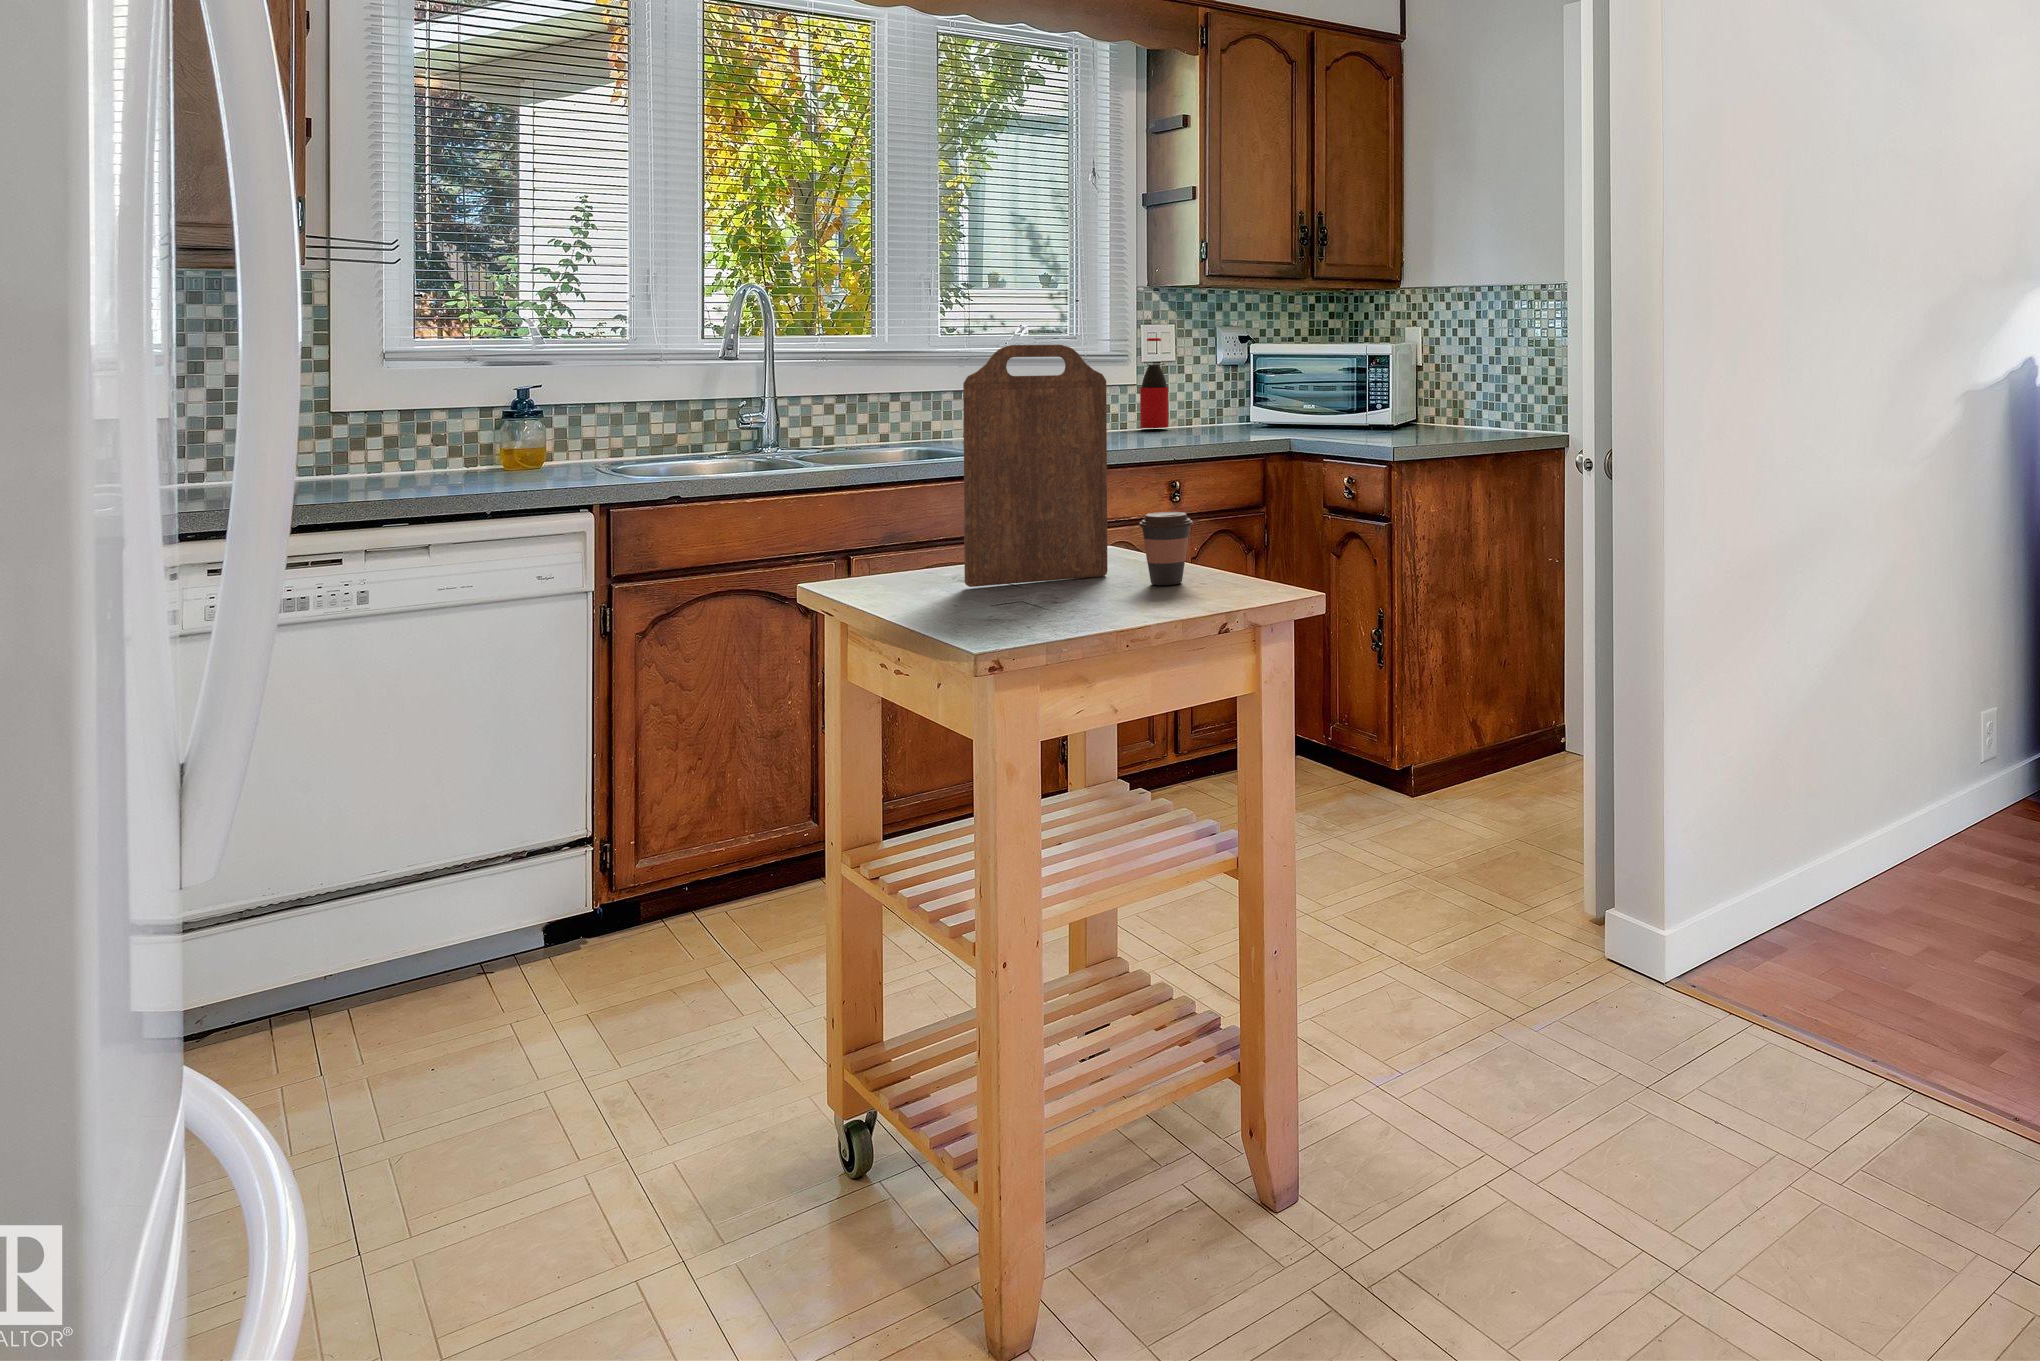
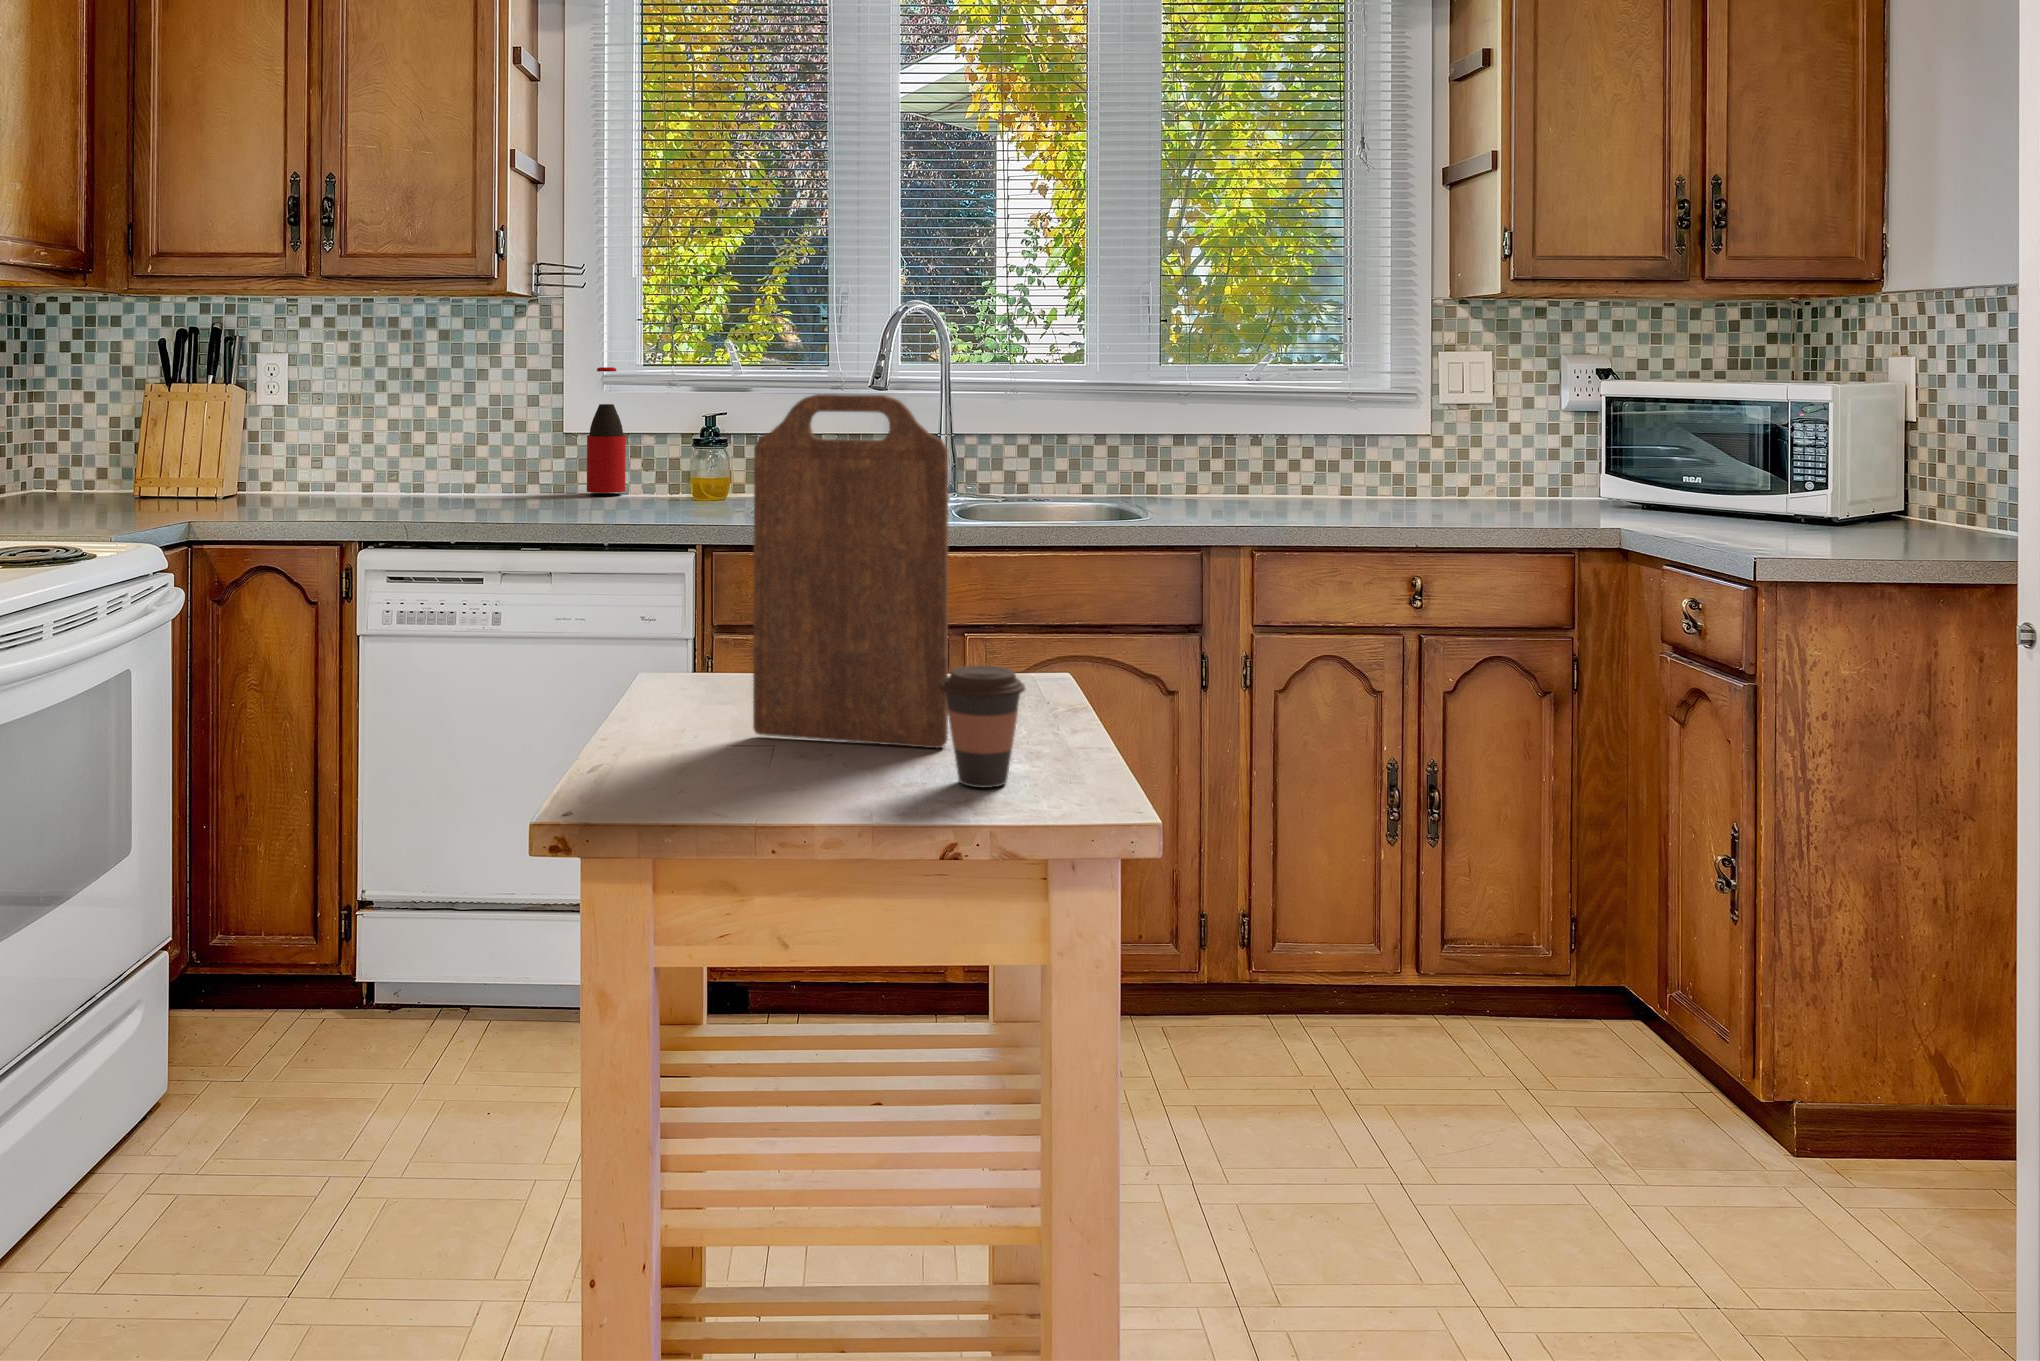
bottle: present [1140,338,1169,428] -> present [587,367,626,493]

